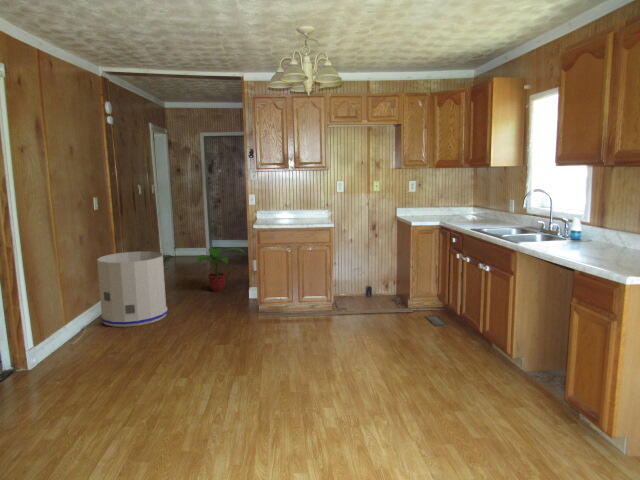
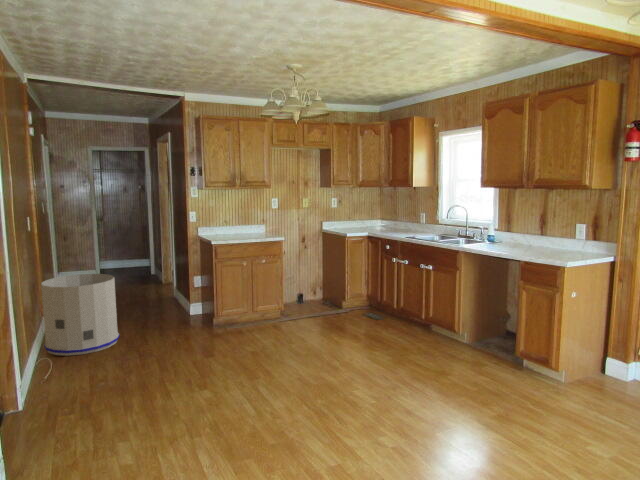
potted plant: present [197,247,245,291] -> none [128,265,178,312]

